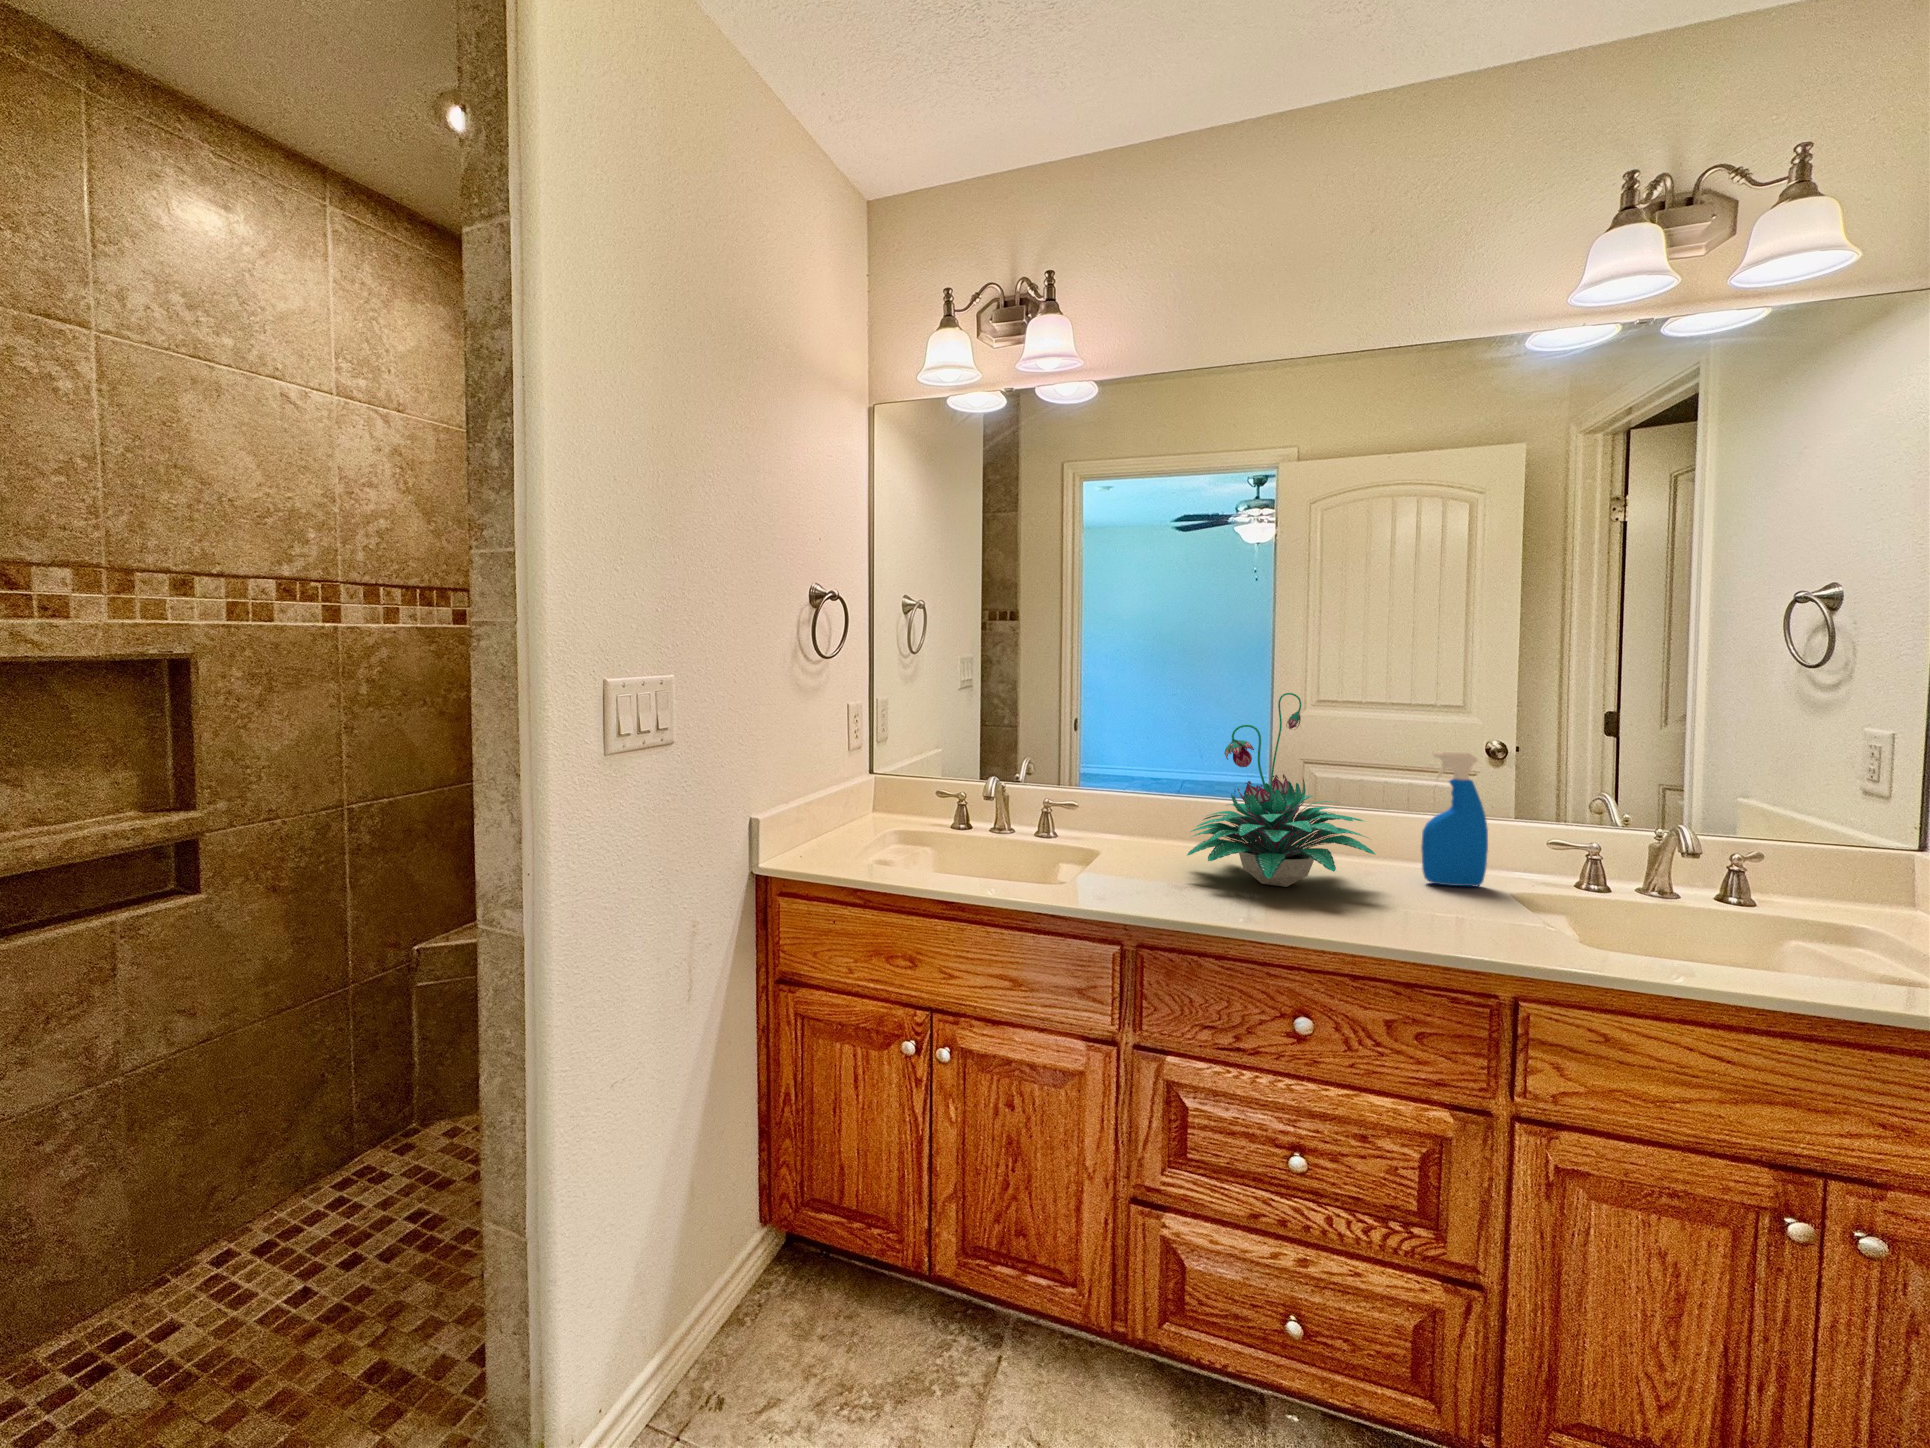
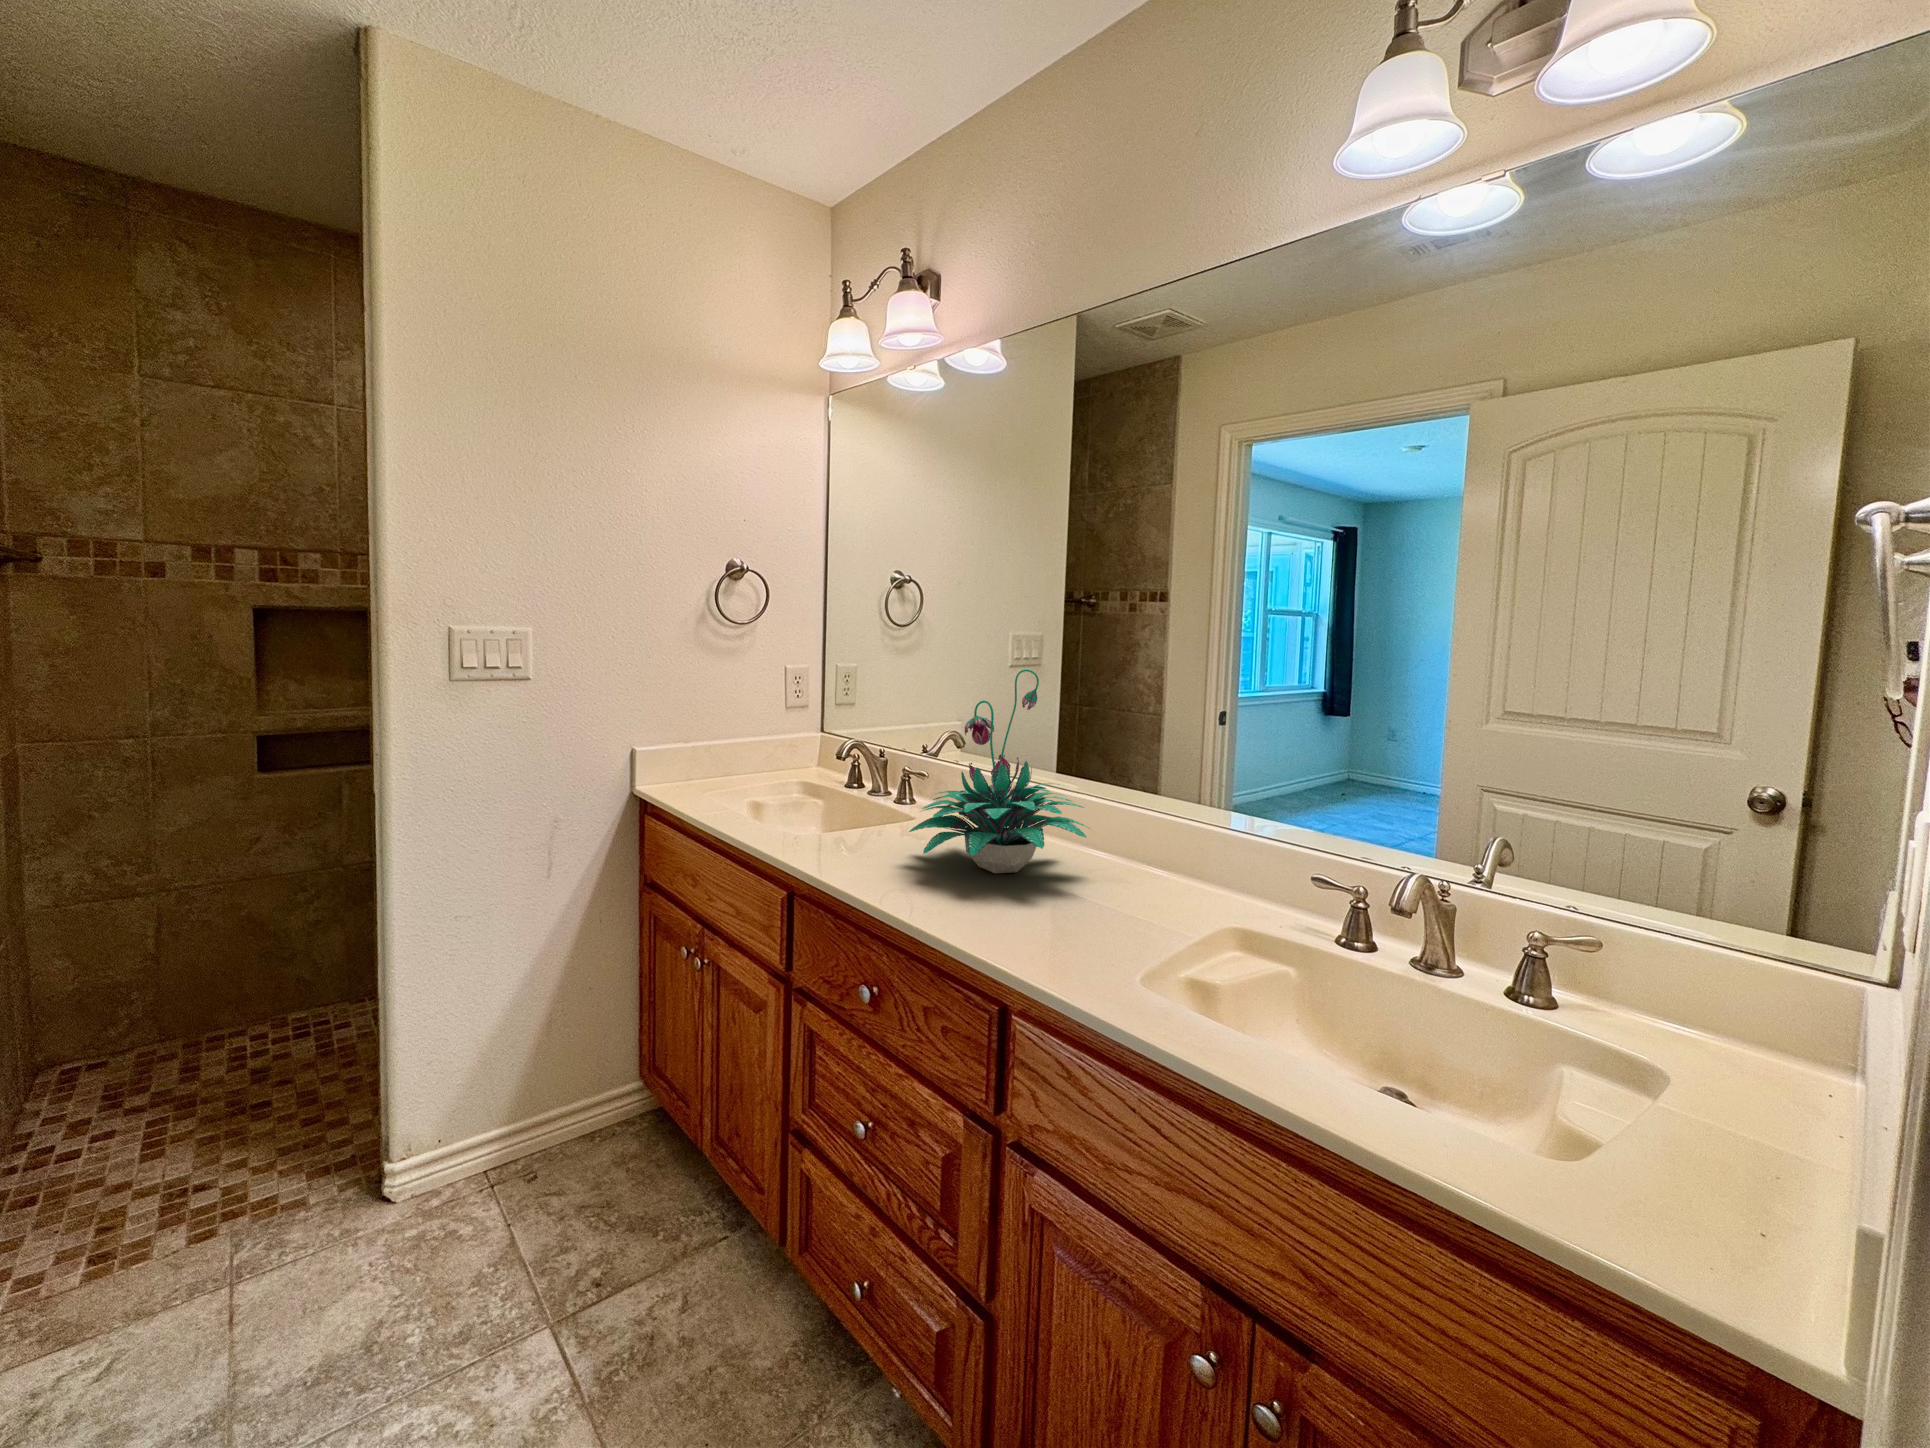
spray bottle: present [1421,751,1488,887] -> none [1155,748,1227,914]

